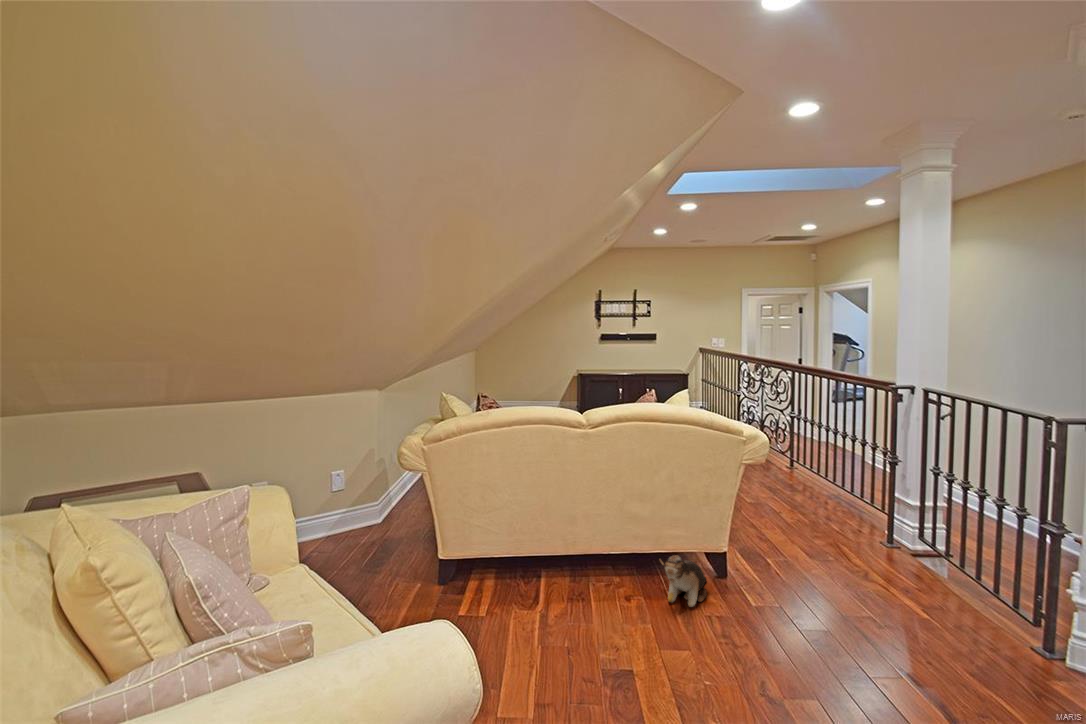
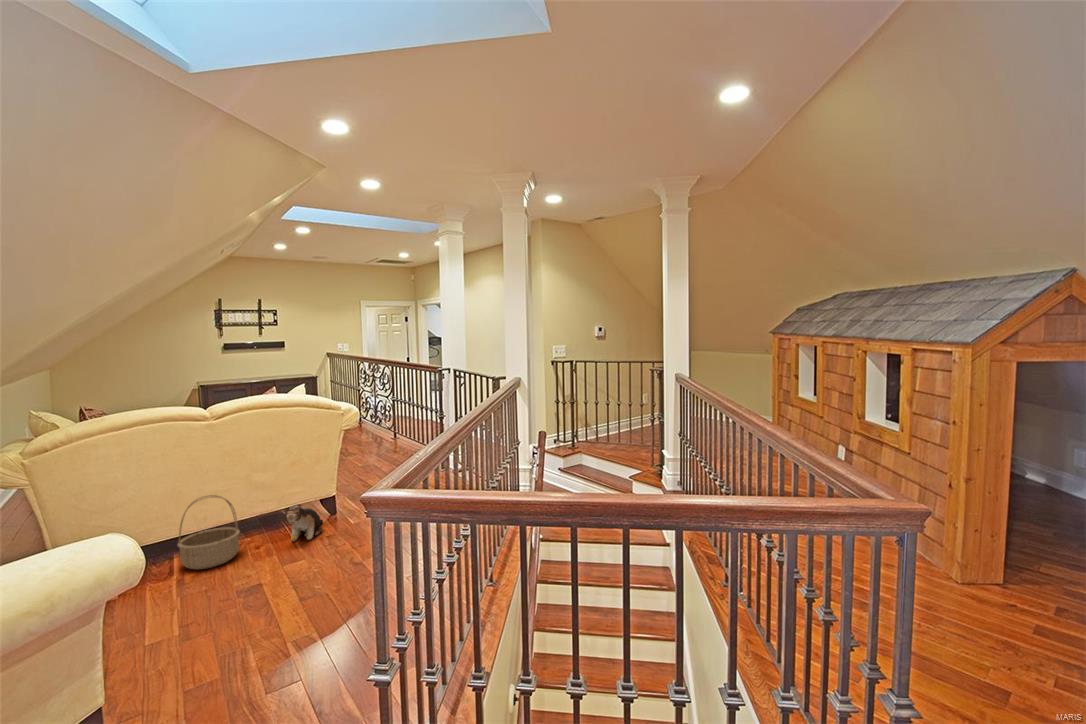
basket: none [545,519,610,611] -> present [178,495,240,570]

